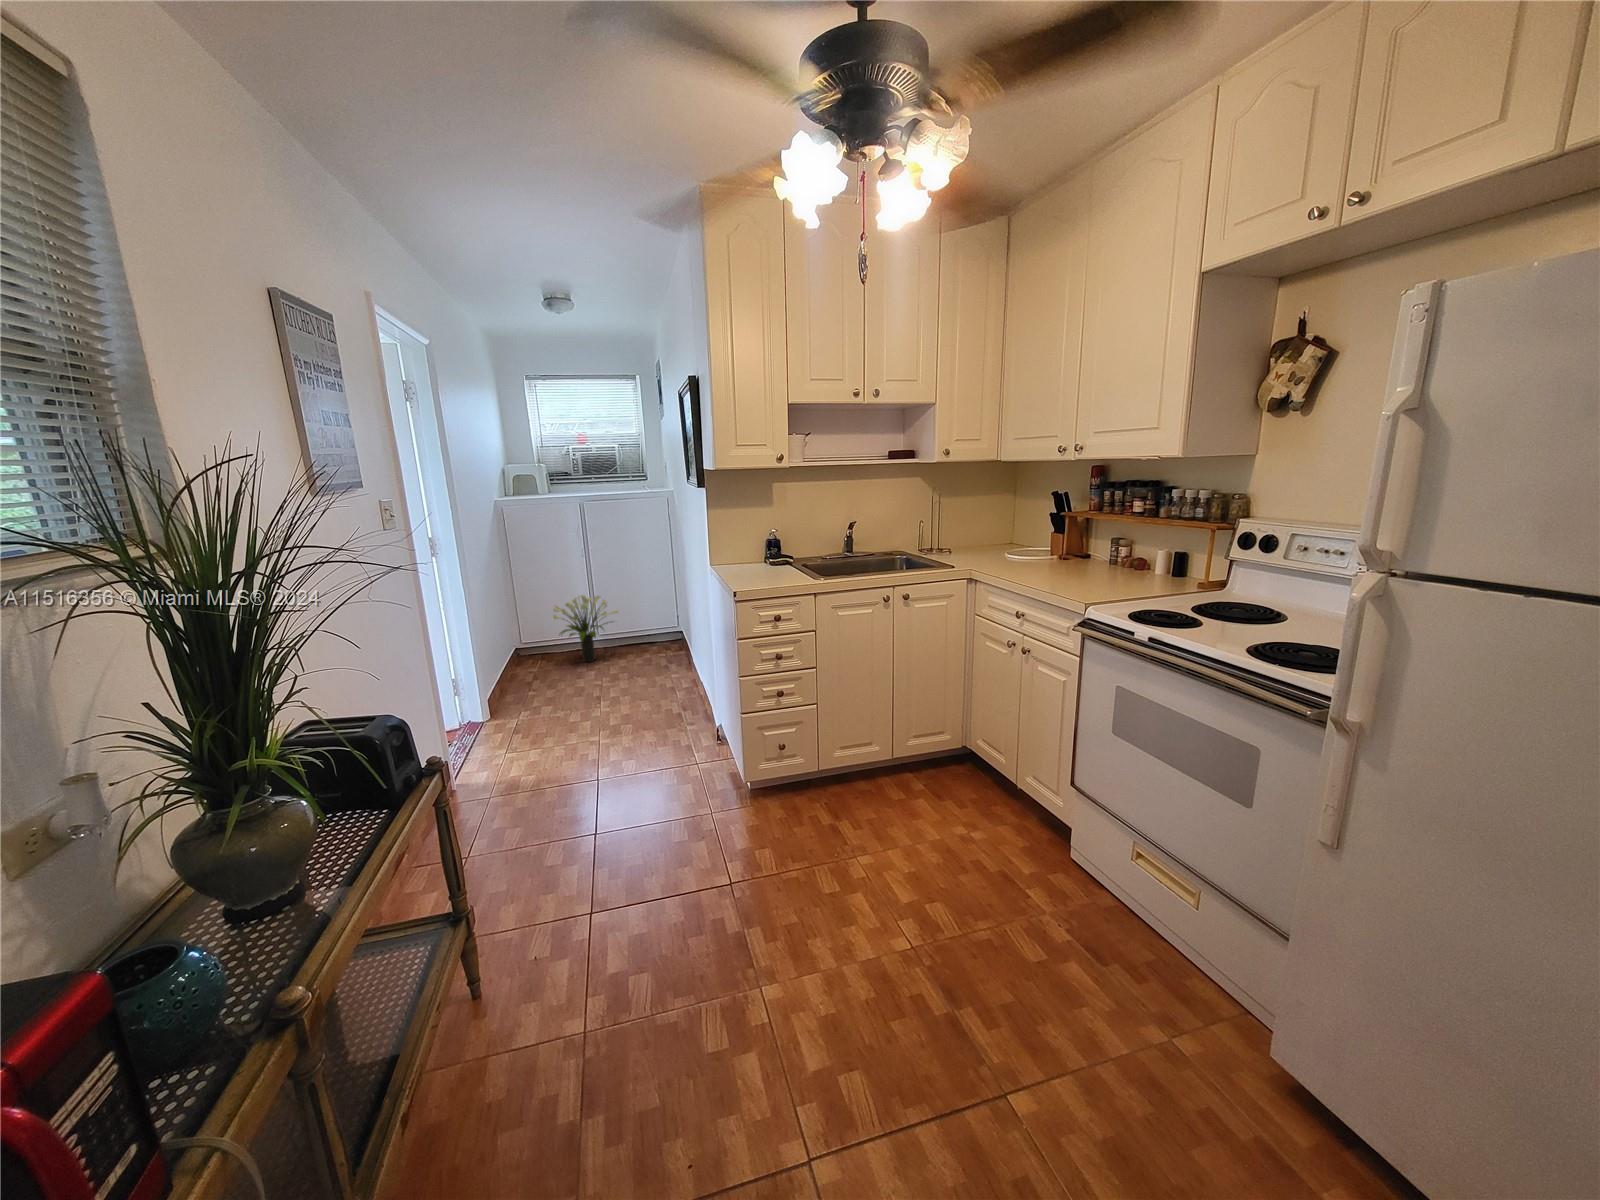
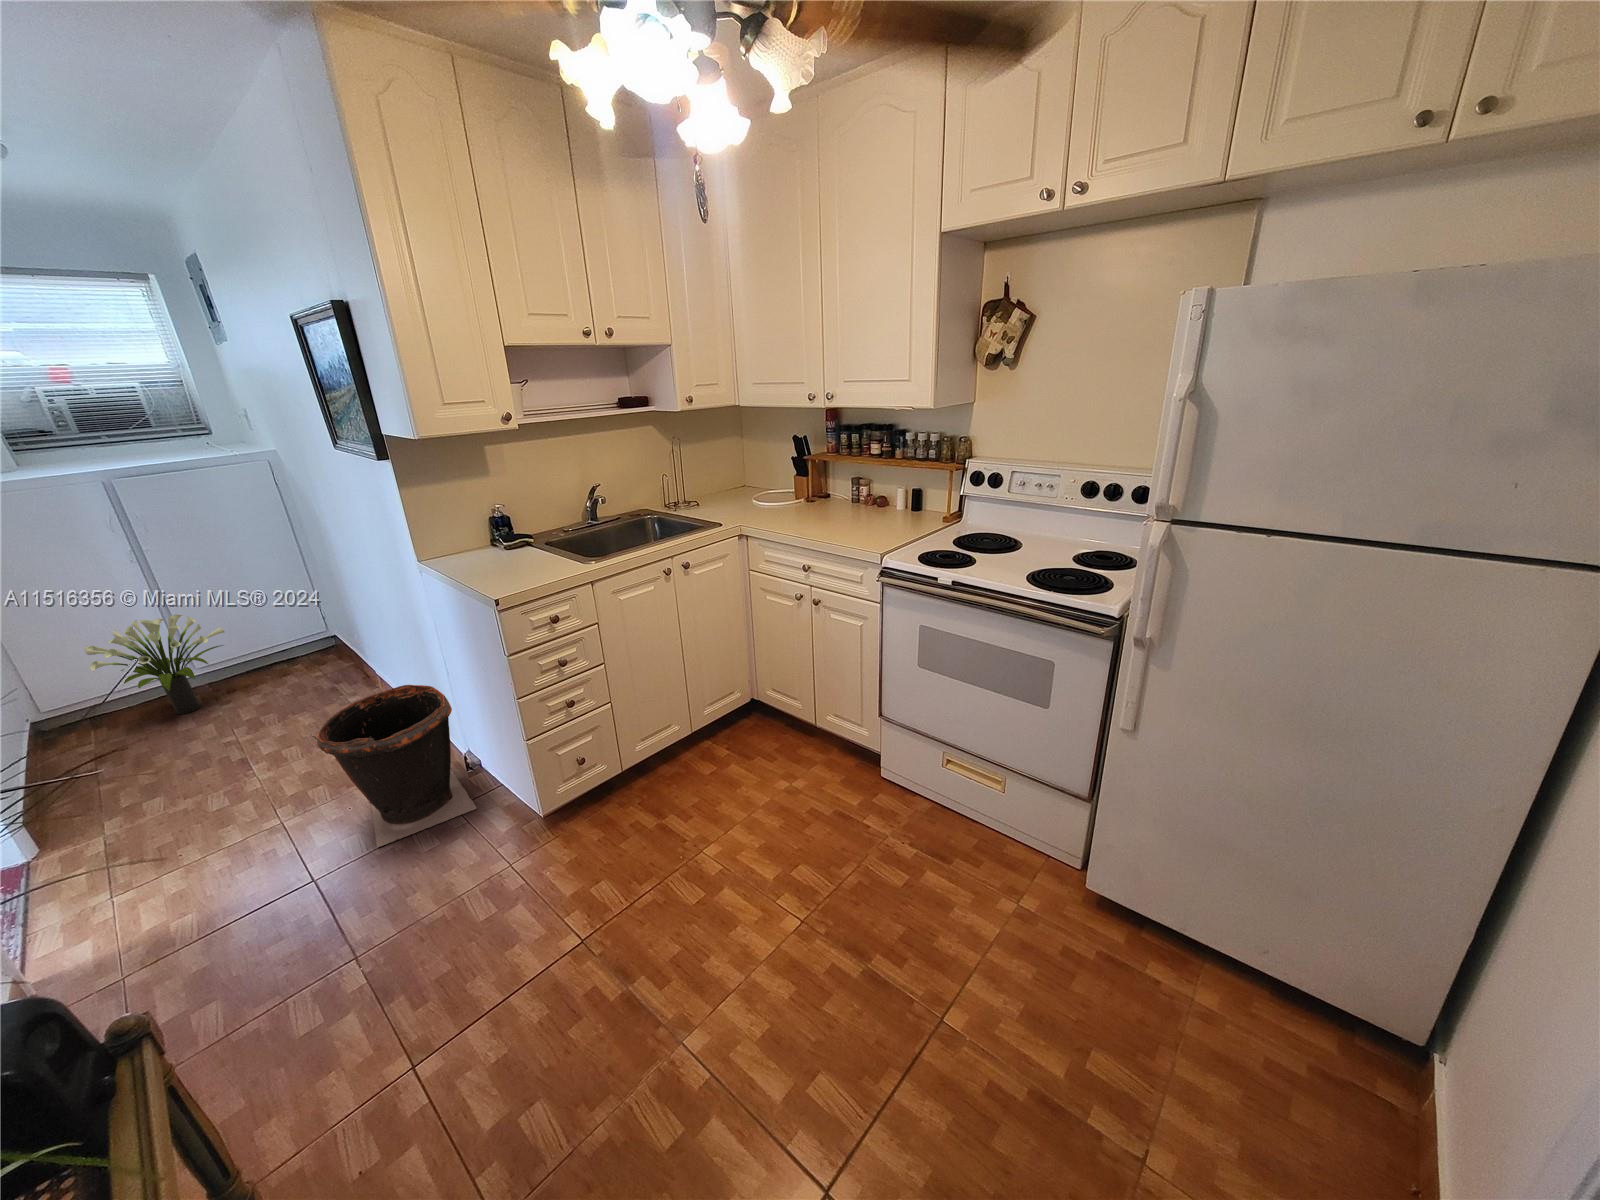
waste bin: none [625,660,710,769] -> present [311,685,477,847]

